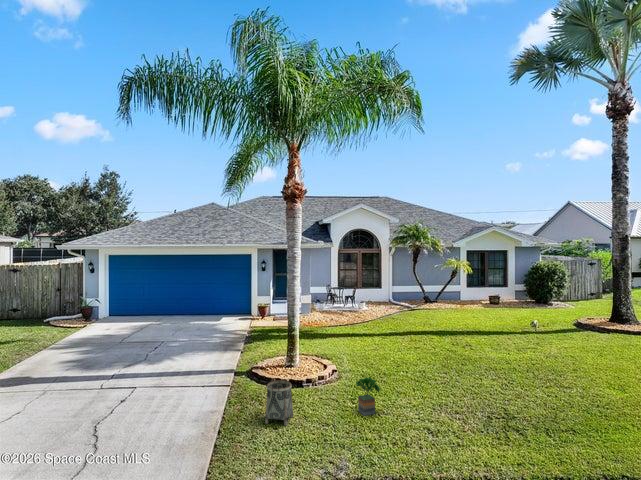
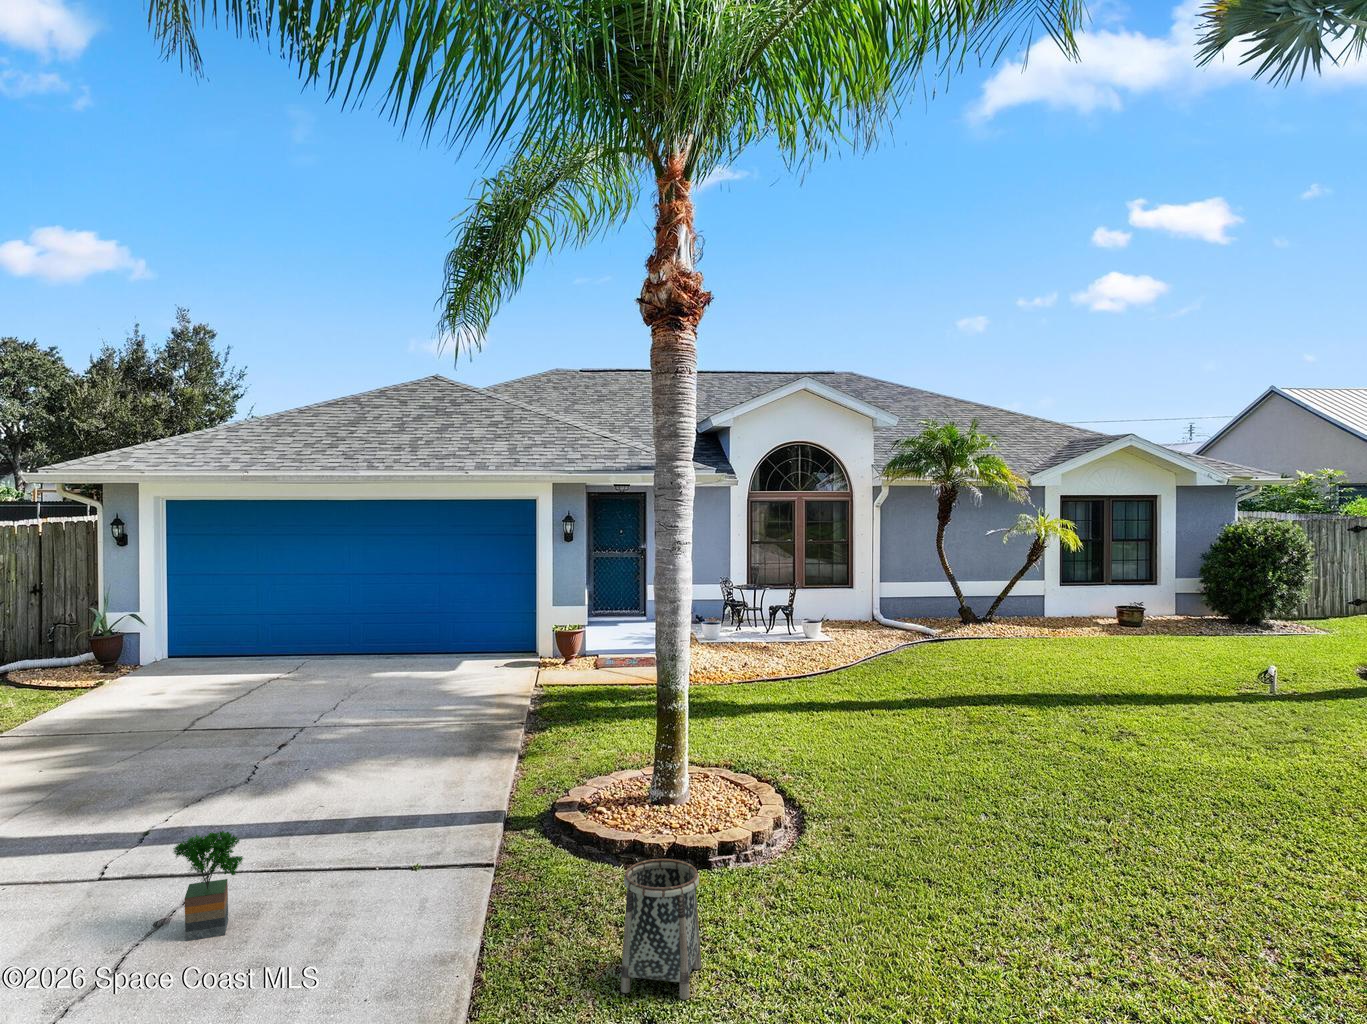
potted tree: present [356,377,380,416] -> present [173,831,243,941]

